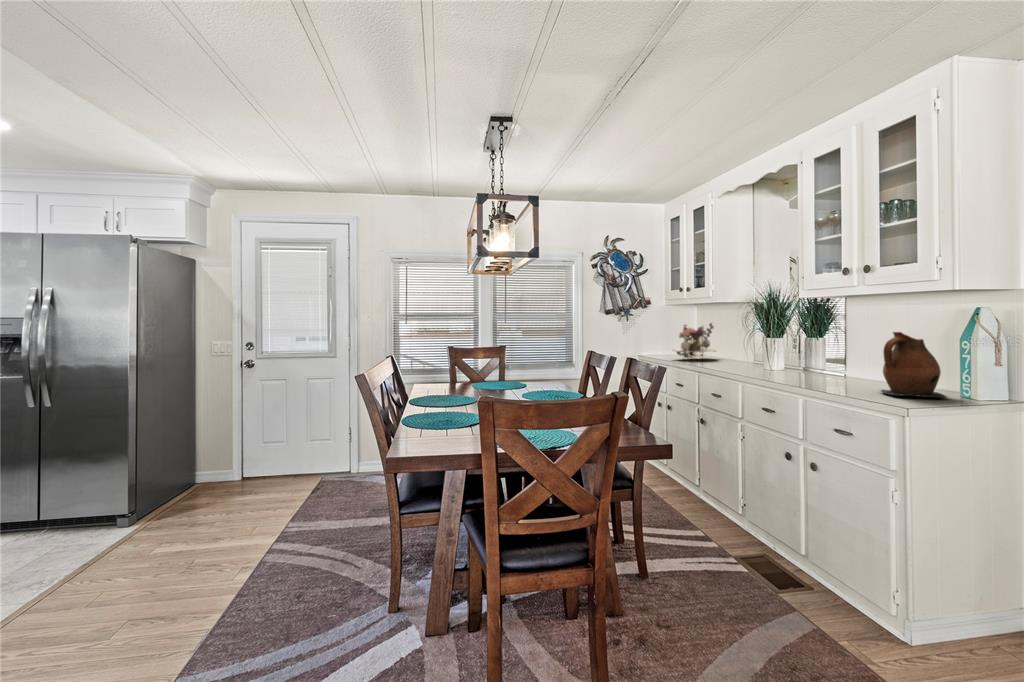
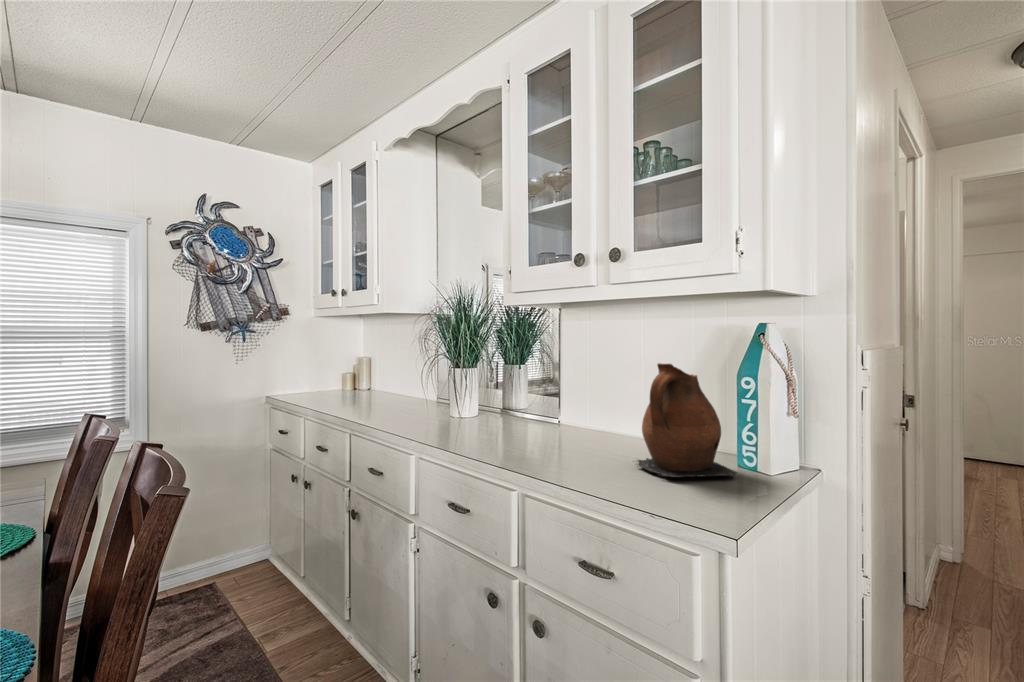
flower arrangement: present [673,323,716,358] -> none [314,343,391,402]

